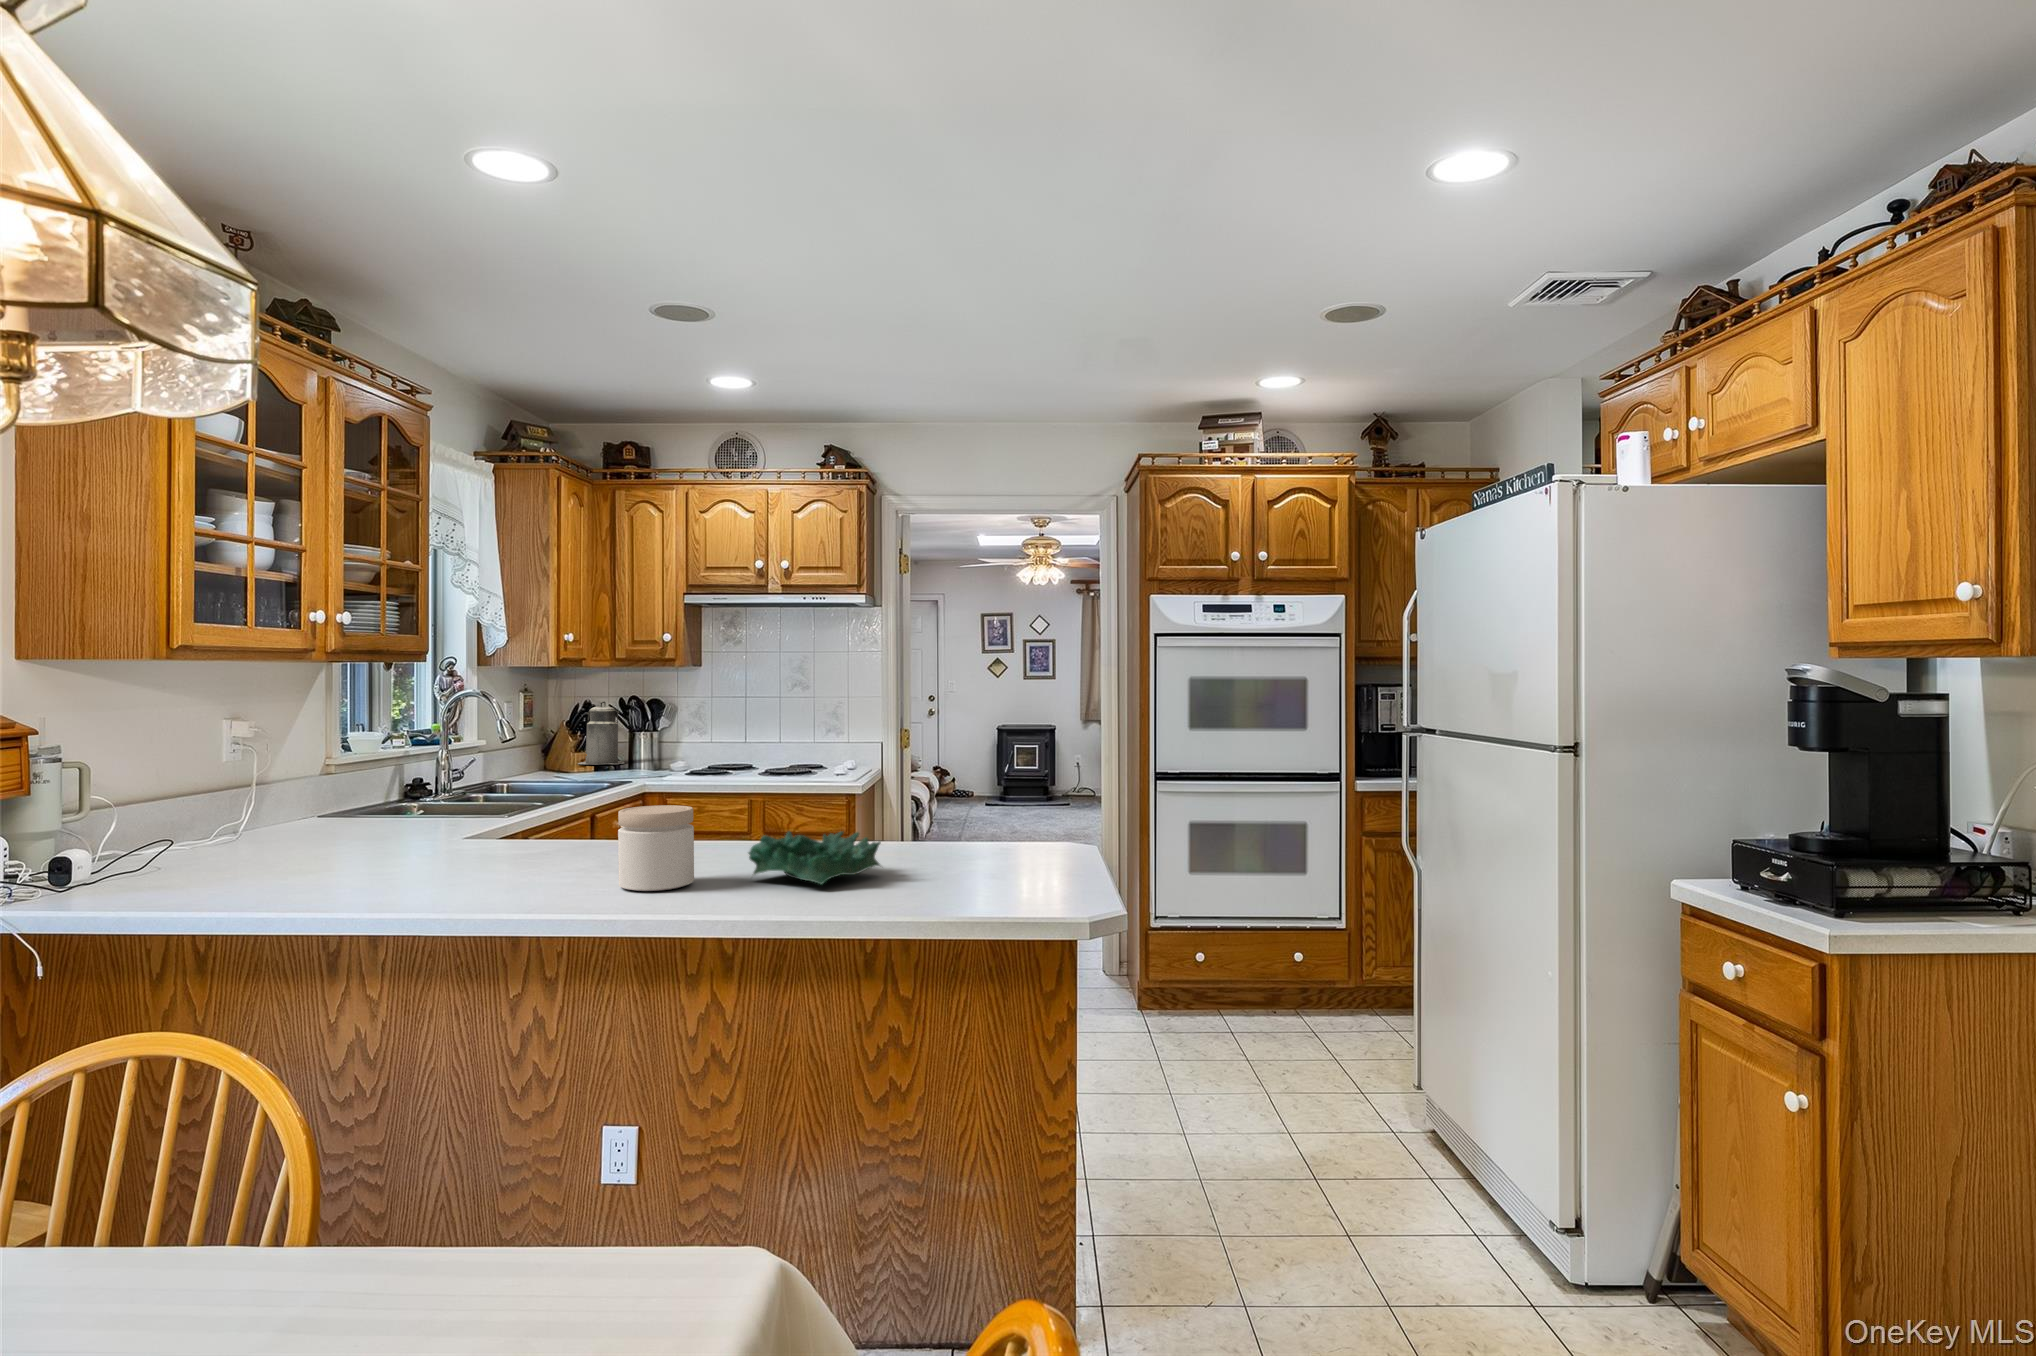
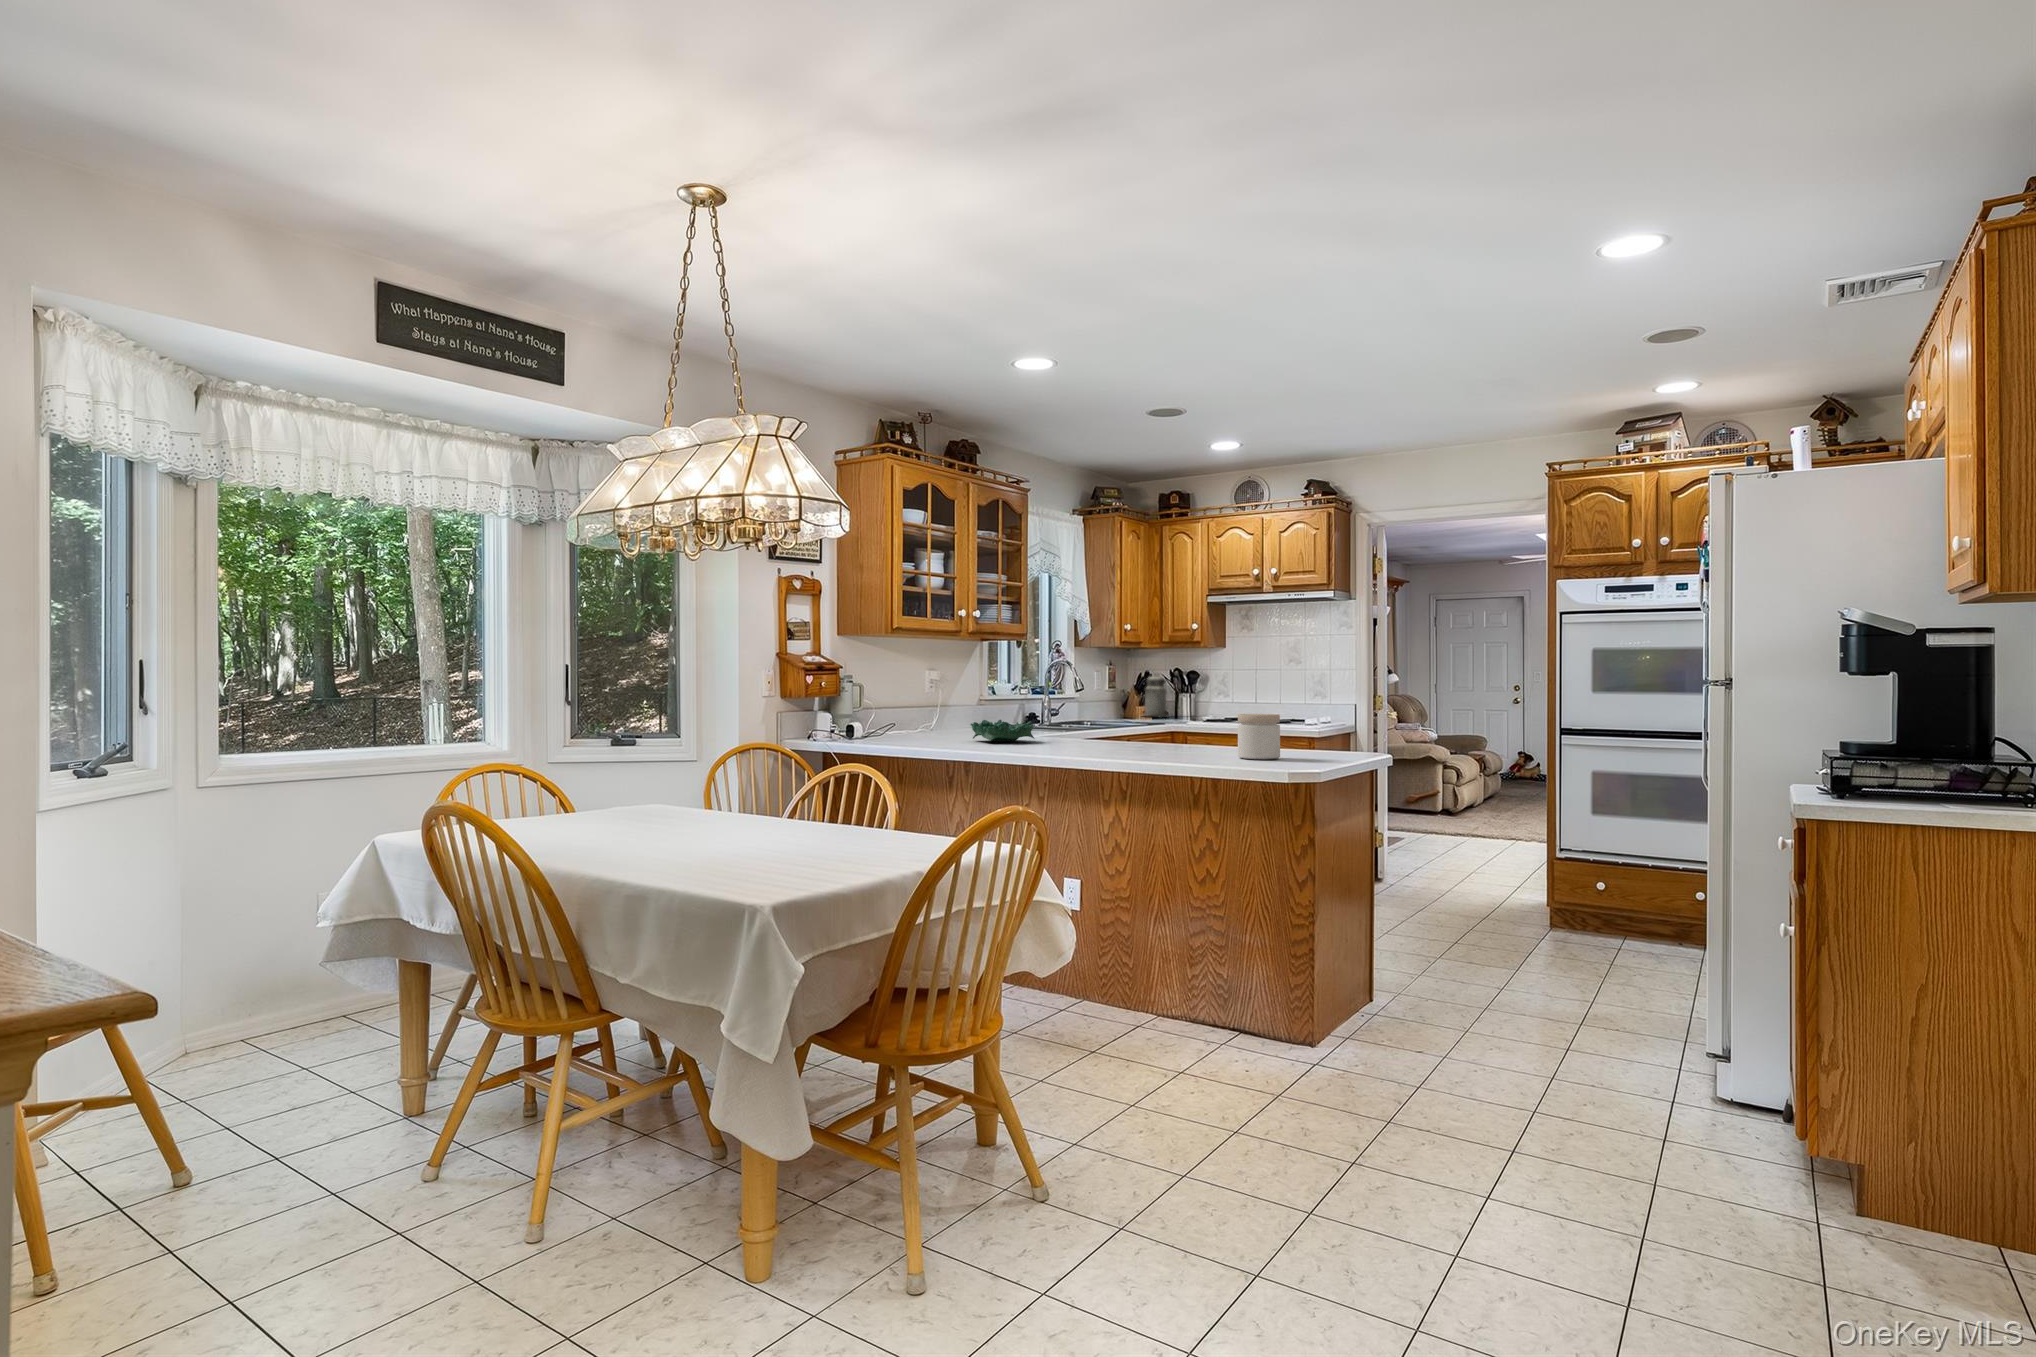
jar: present [618,805,694,891] -> present [1238,714,1280,759]
decorative bowl: present [749,831,881,884] -> present [971,720,1034,742]

